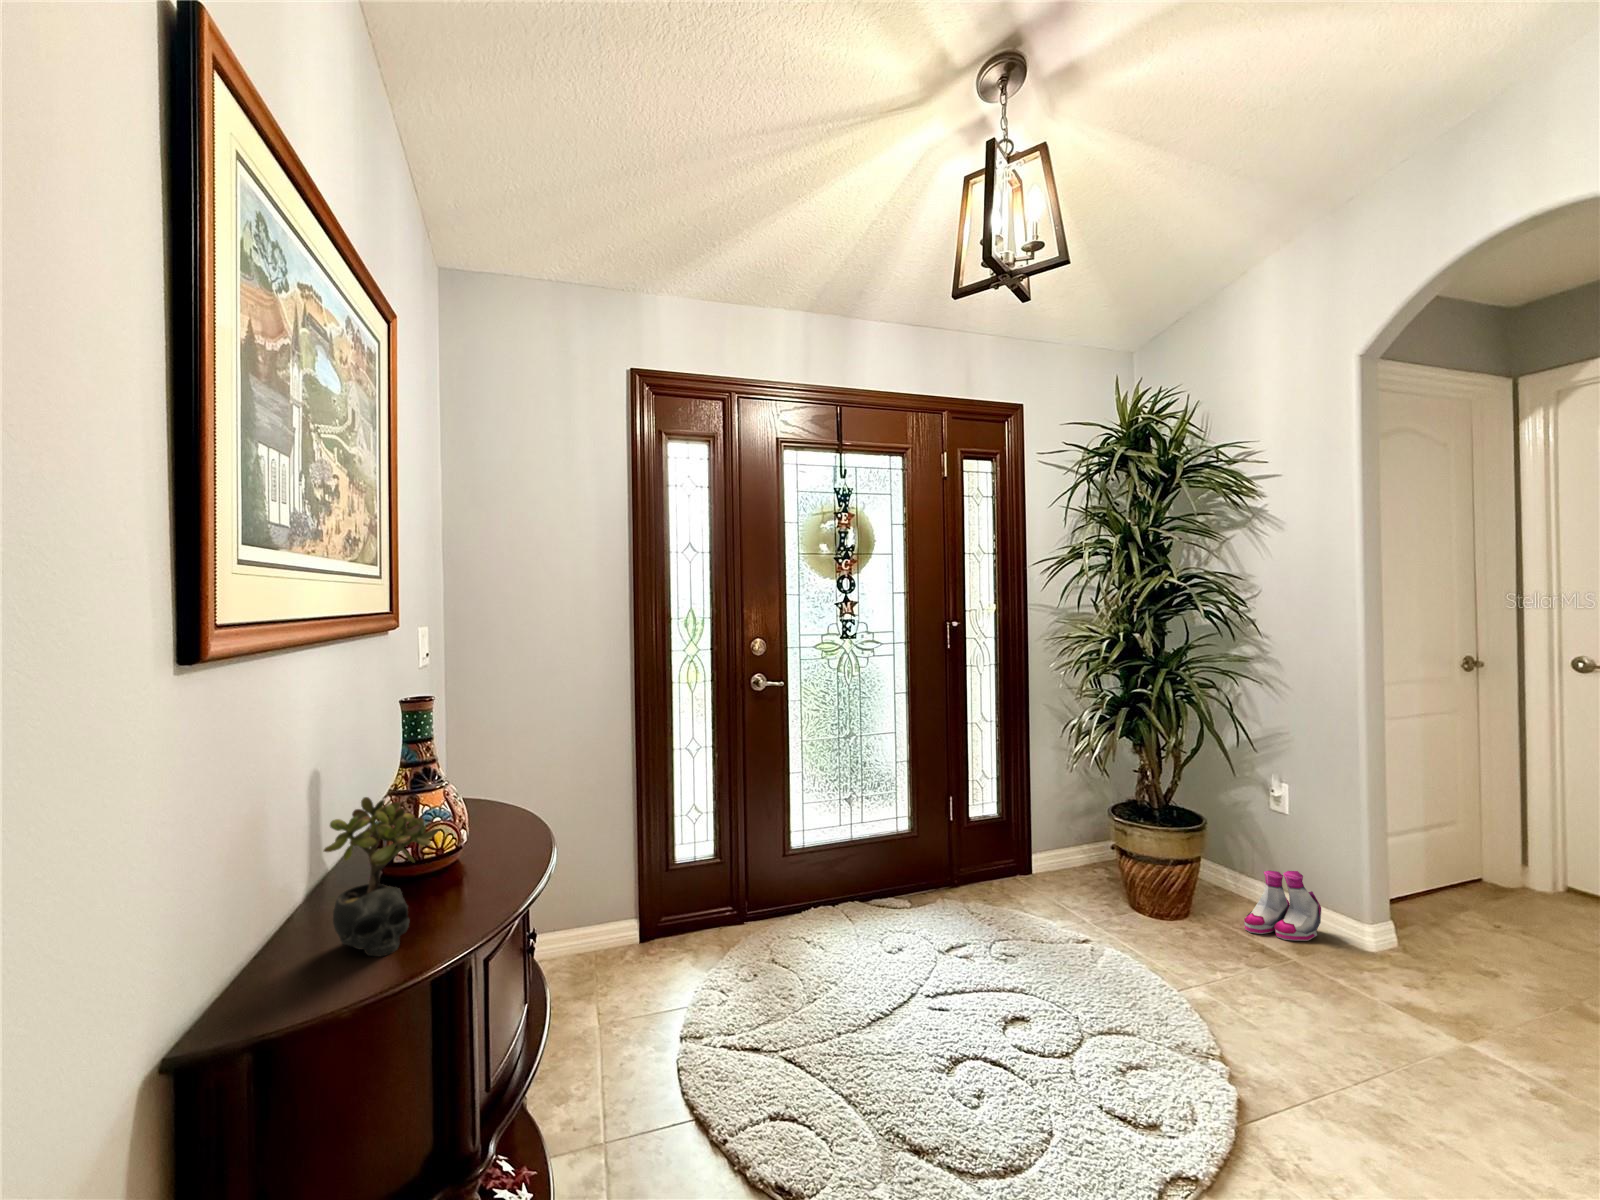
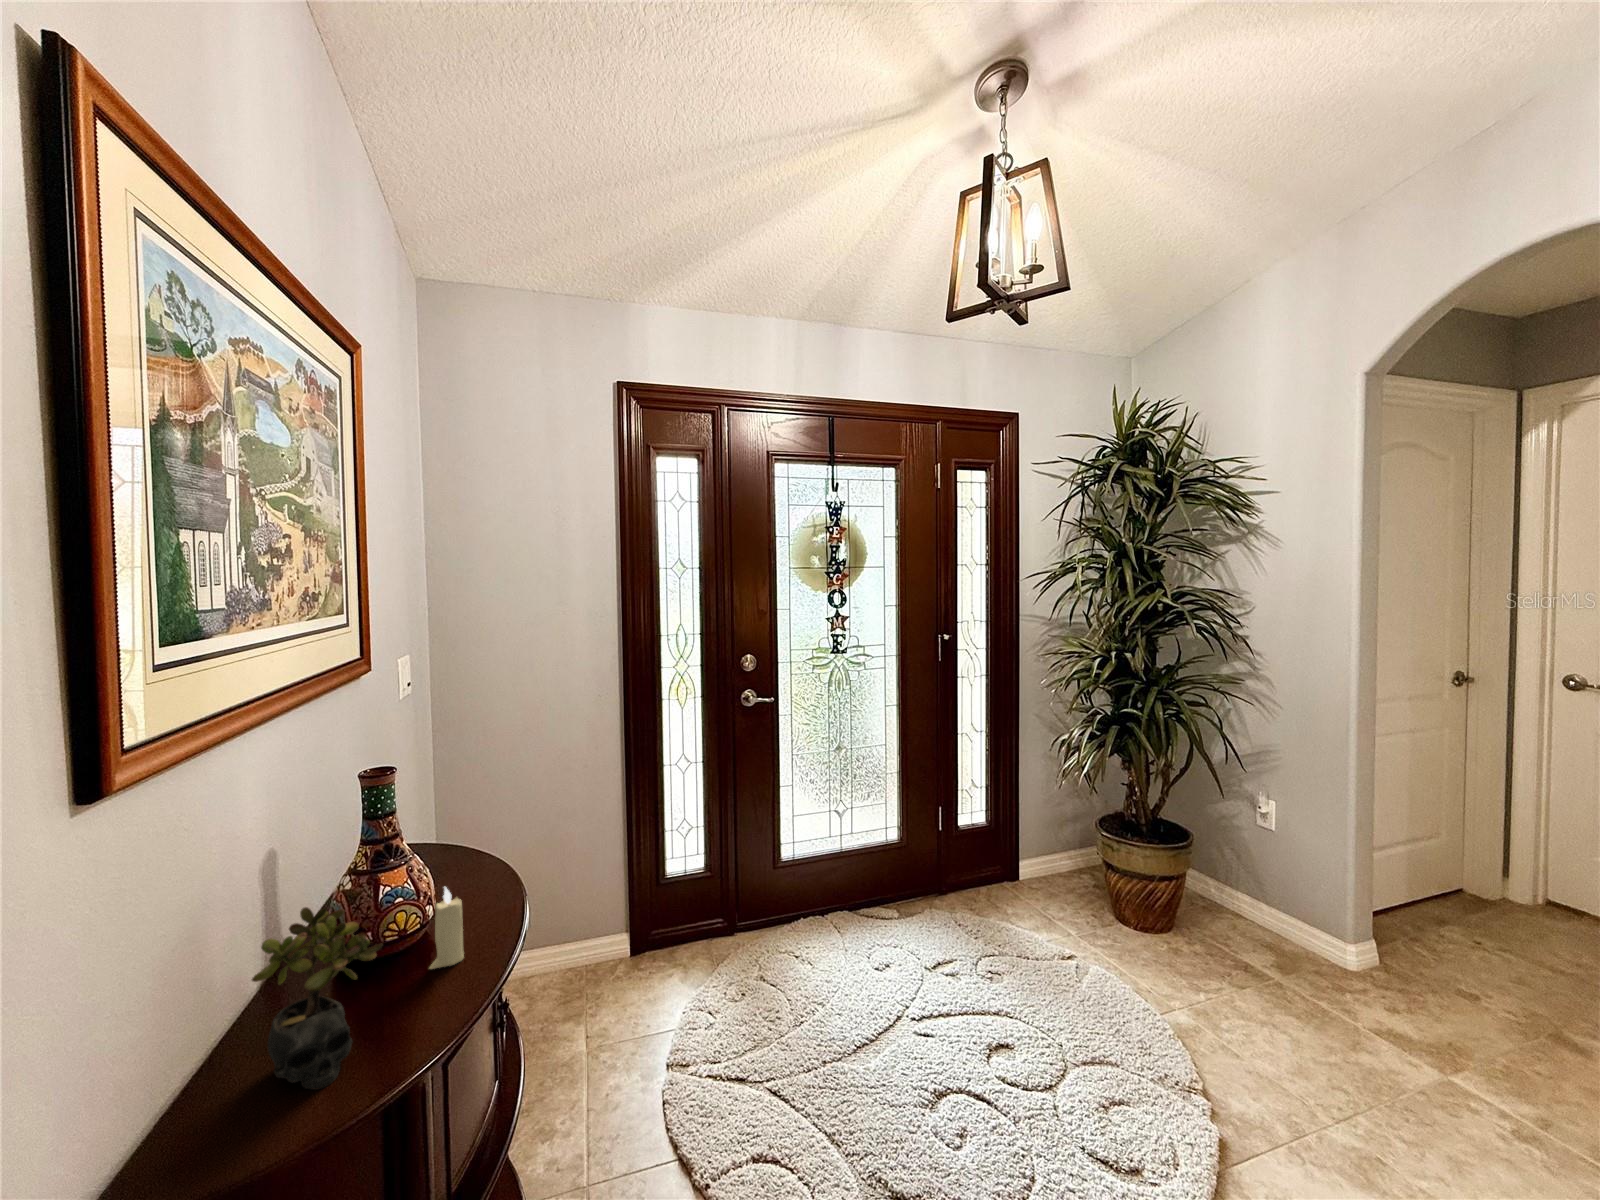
candle: none [469,801,502,879] -> present [430,887,464,969]
boots: present [1244,871,1321,941] -> none [1228,887,1305,958]

